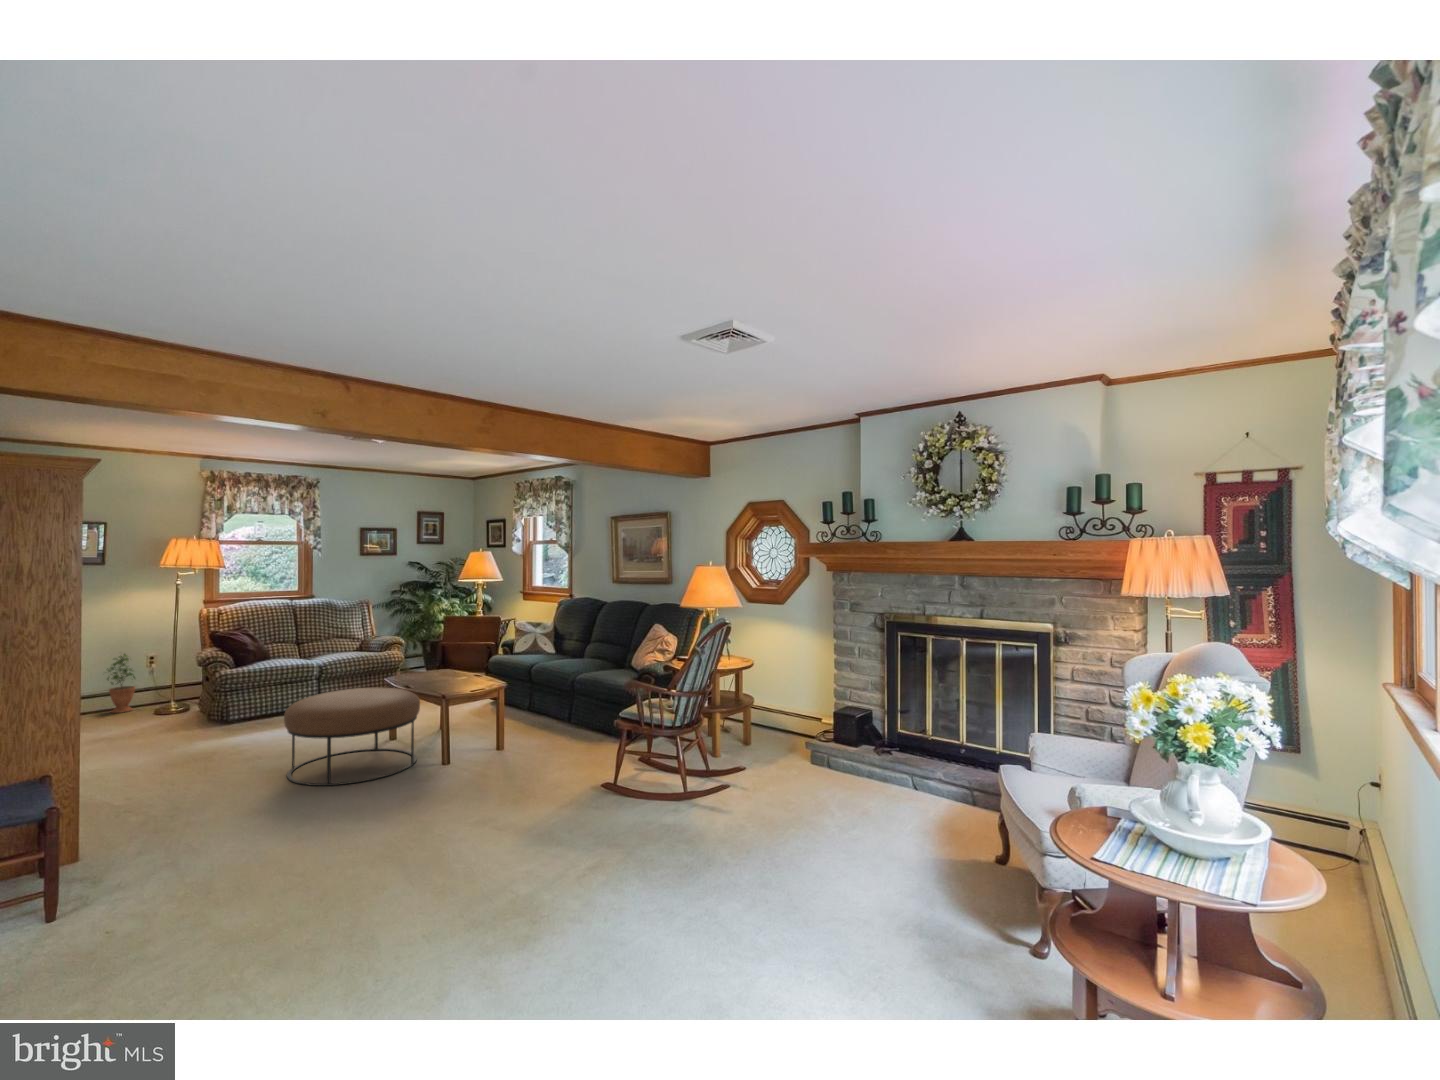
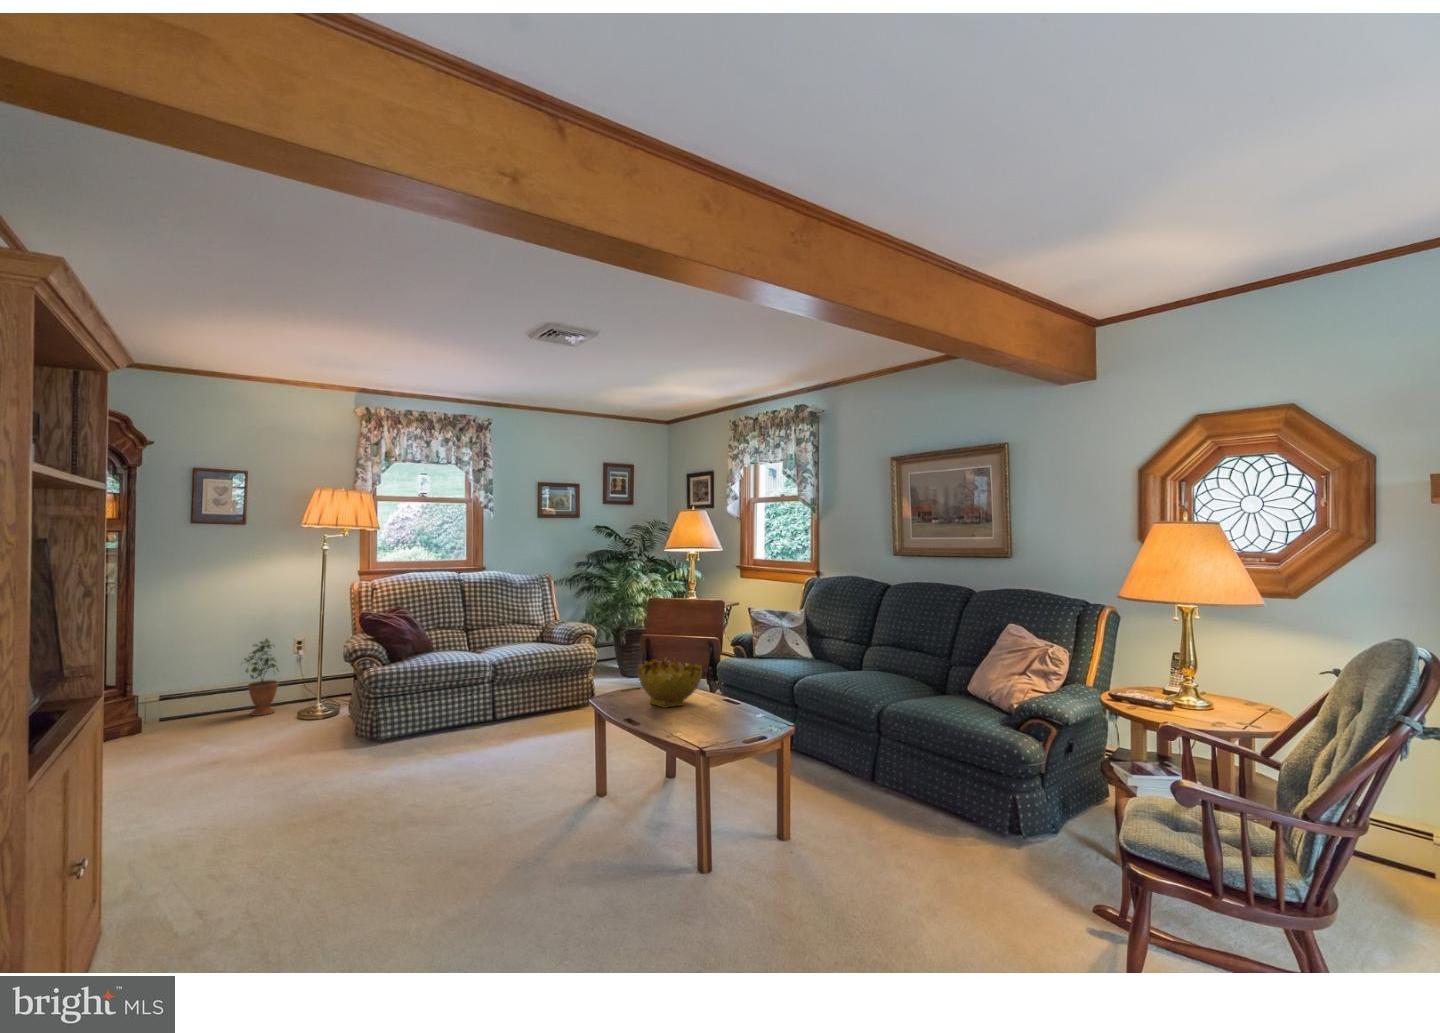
decorative bowl: none [419,653,462,683] -> present [638,659,702,708]
ottoman: present [284,687,420,786] -> none [443,715,652,905]

